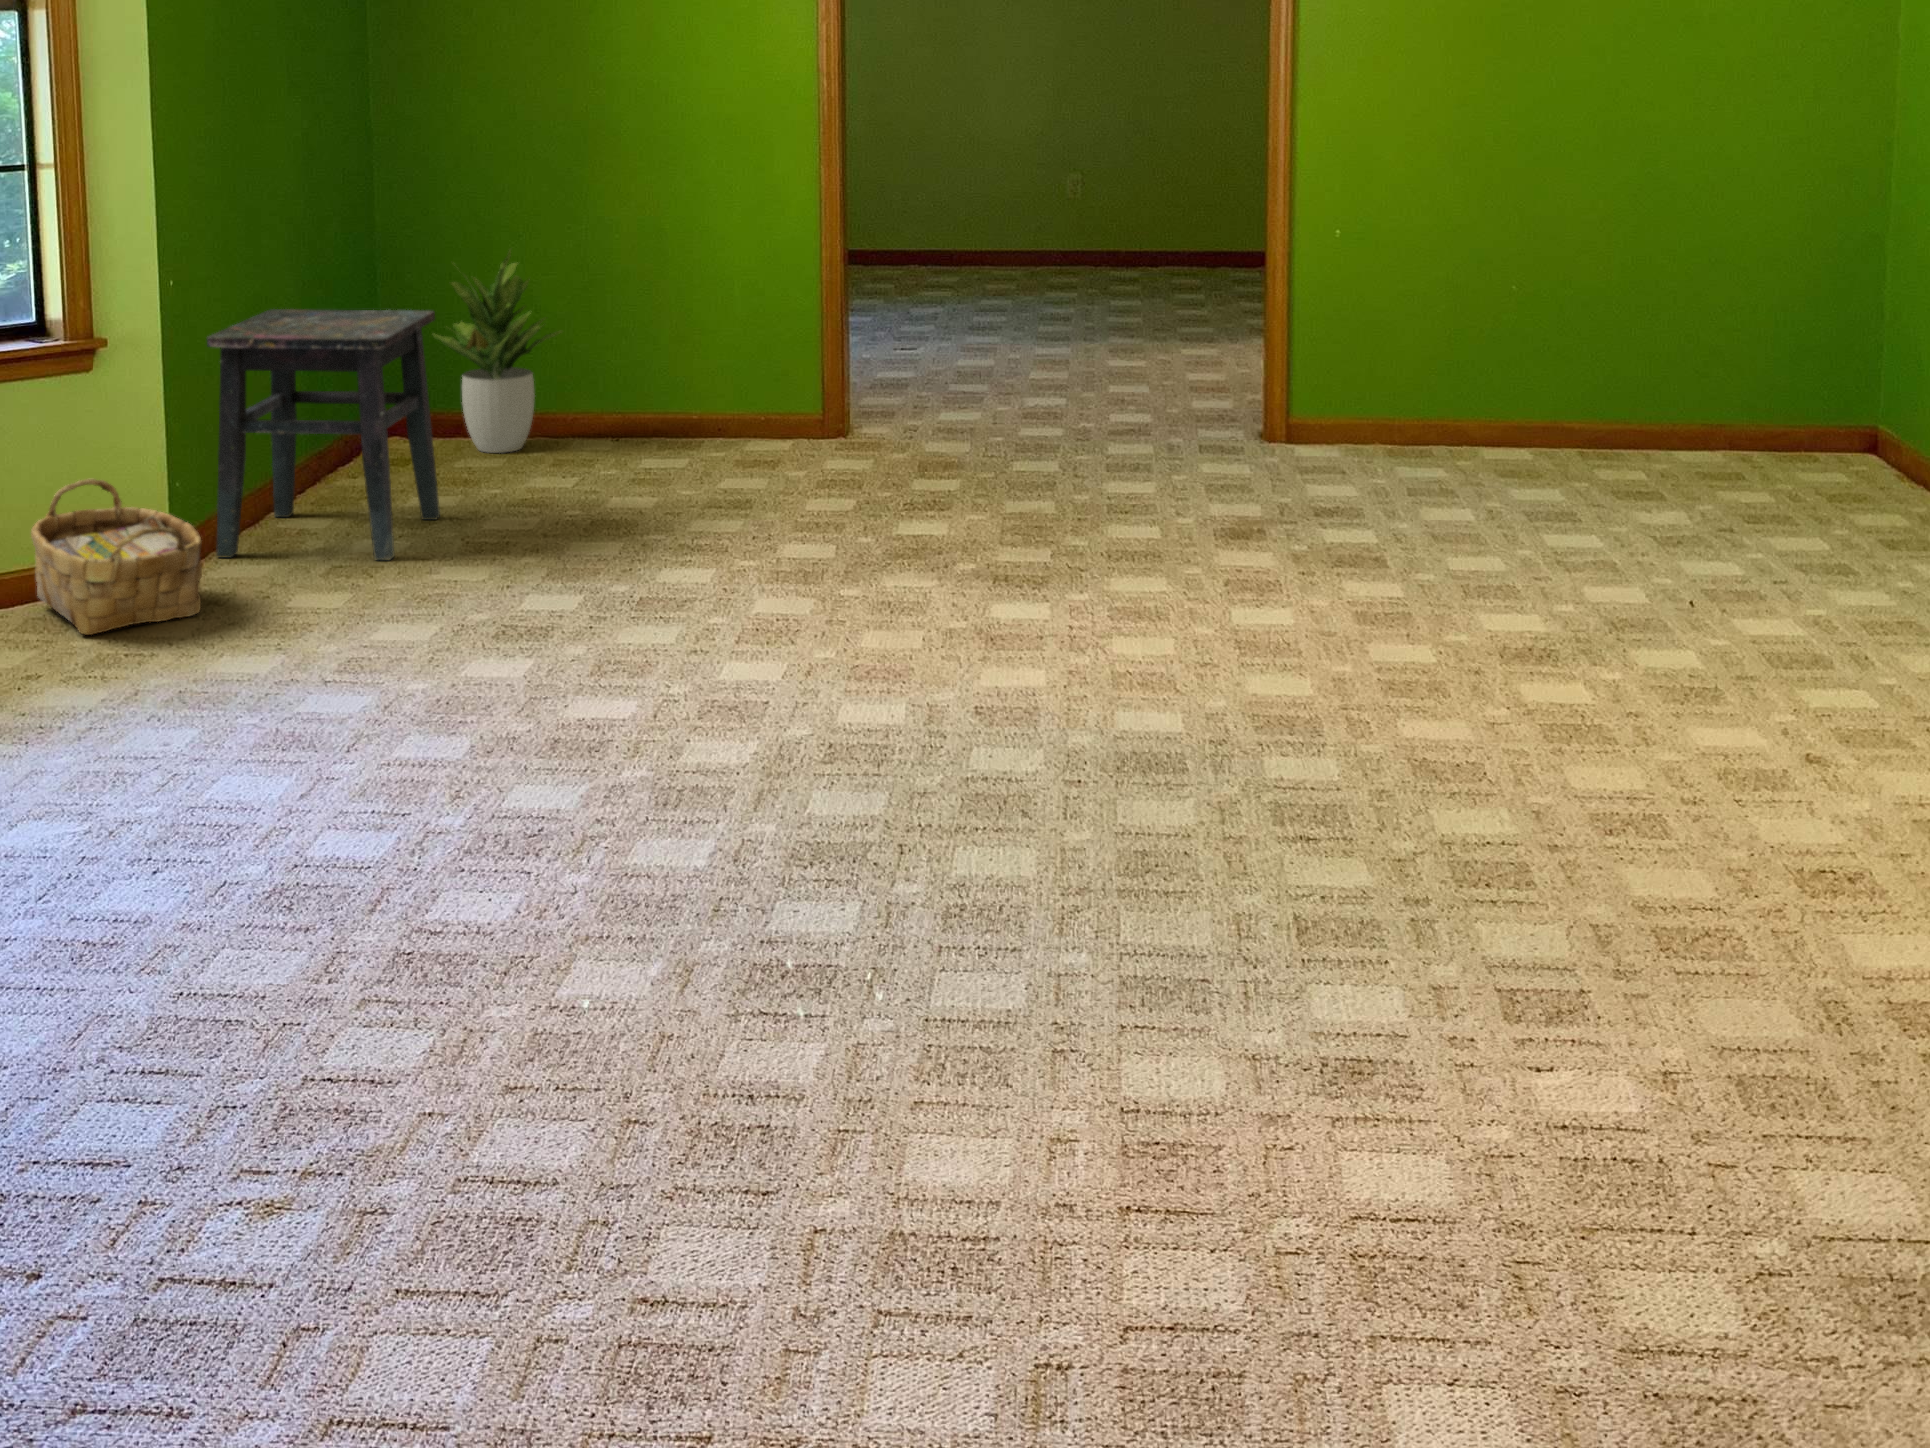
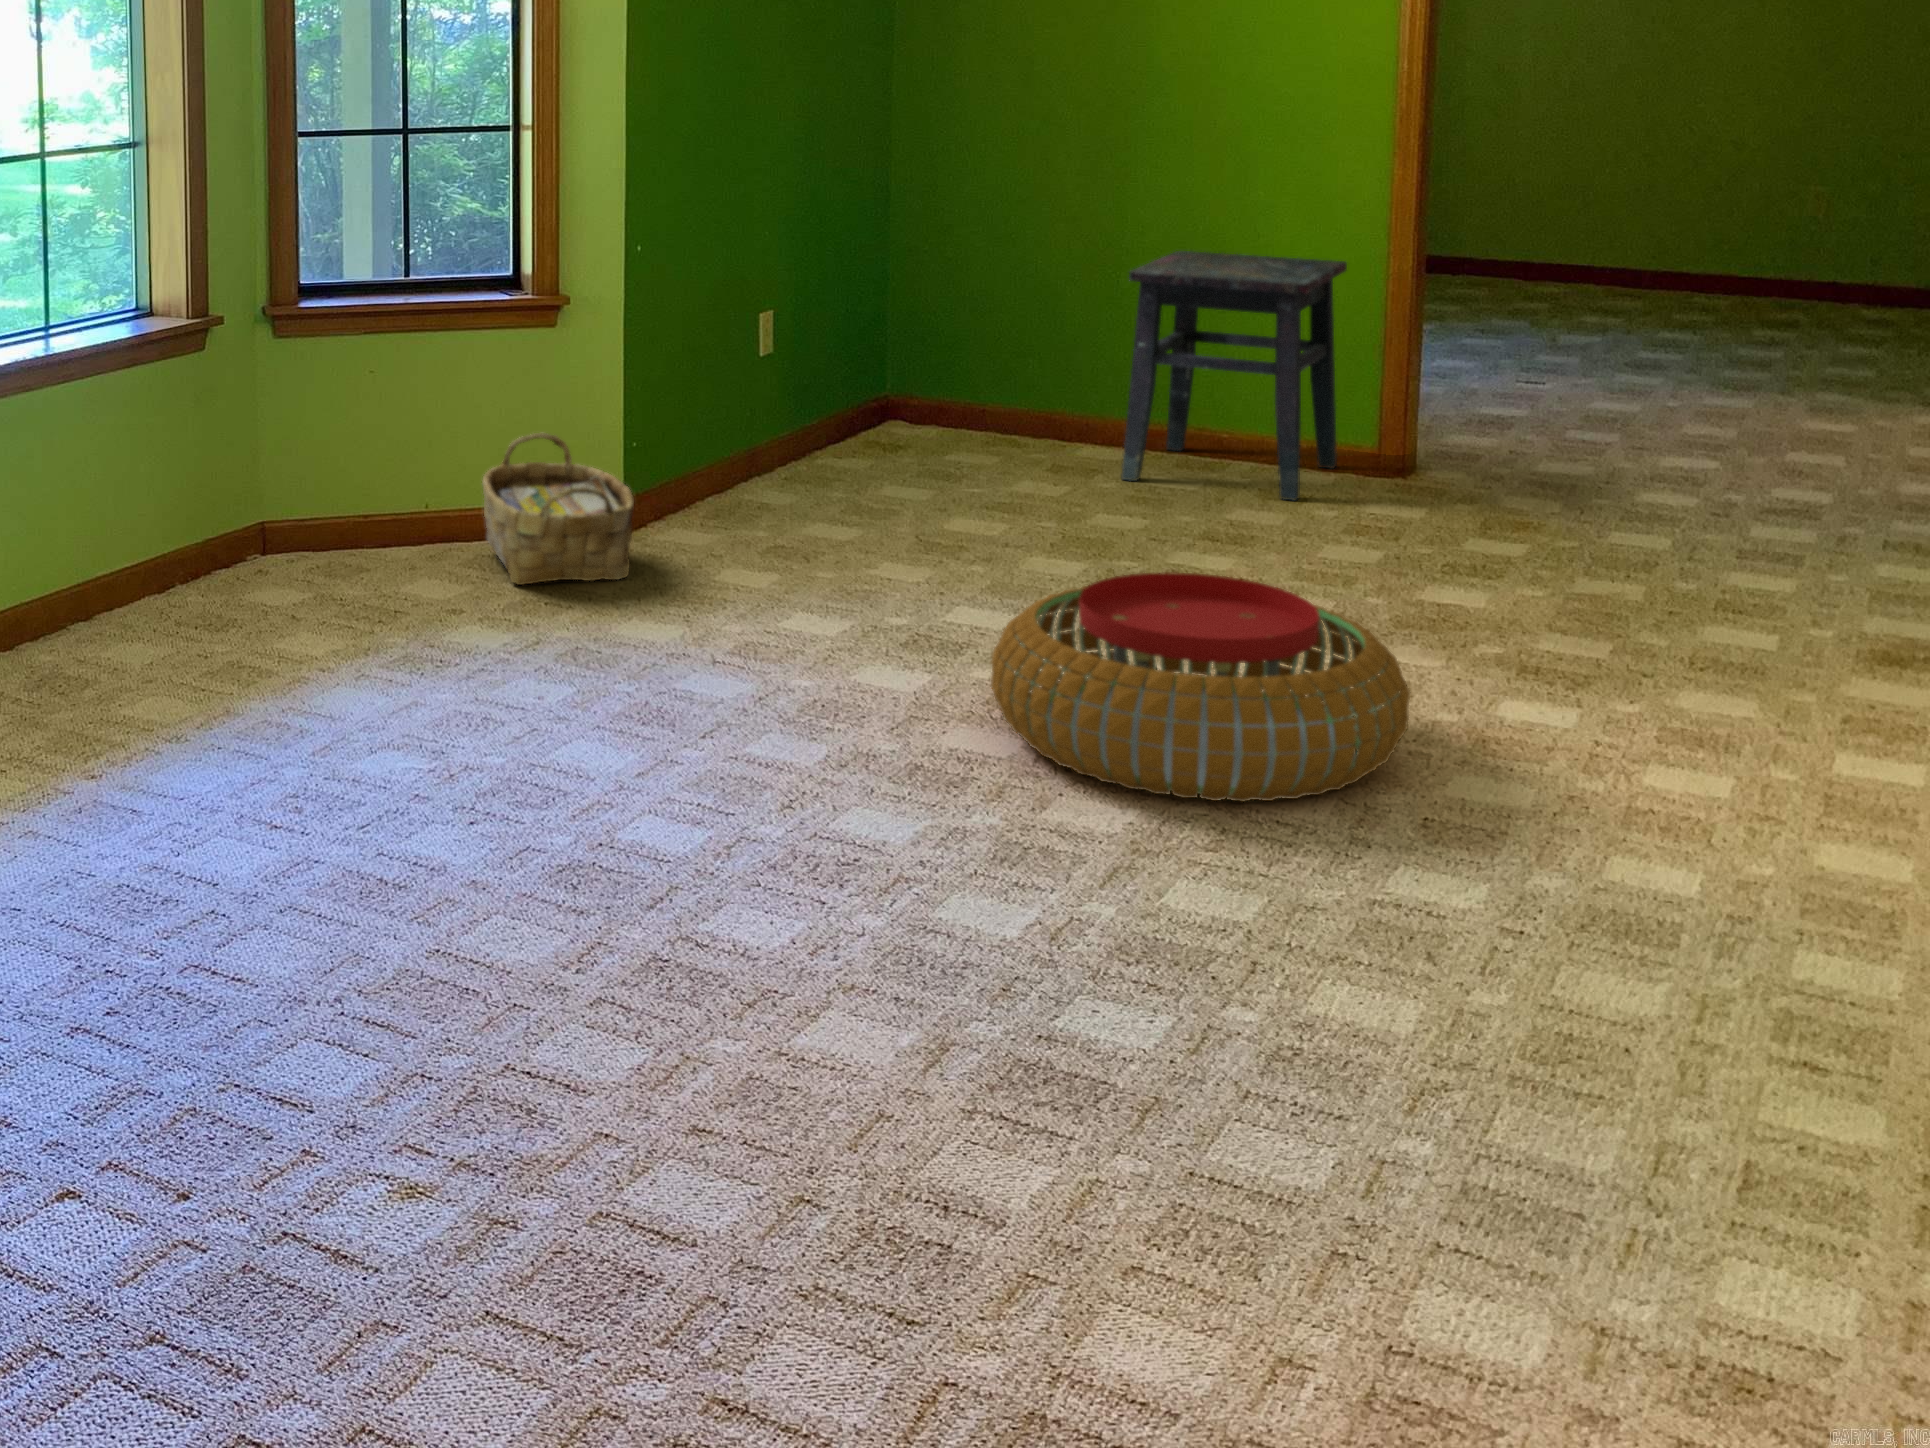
potted plant: present [433,250,561,453] -> none [940,230,1083,449]
side table: present [207,309,440,560] -> present [1121,251,1347,501]
pouf: none [600,534,946,727] -> present [991,572,1410,802]

